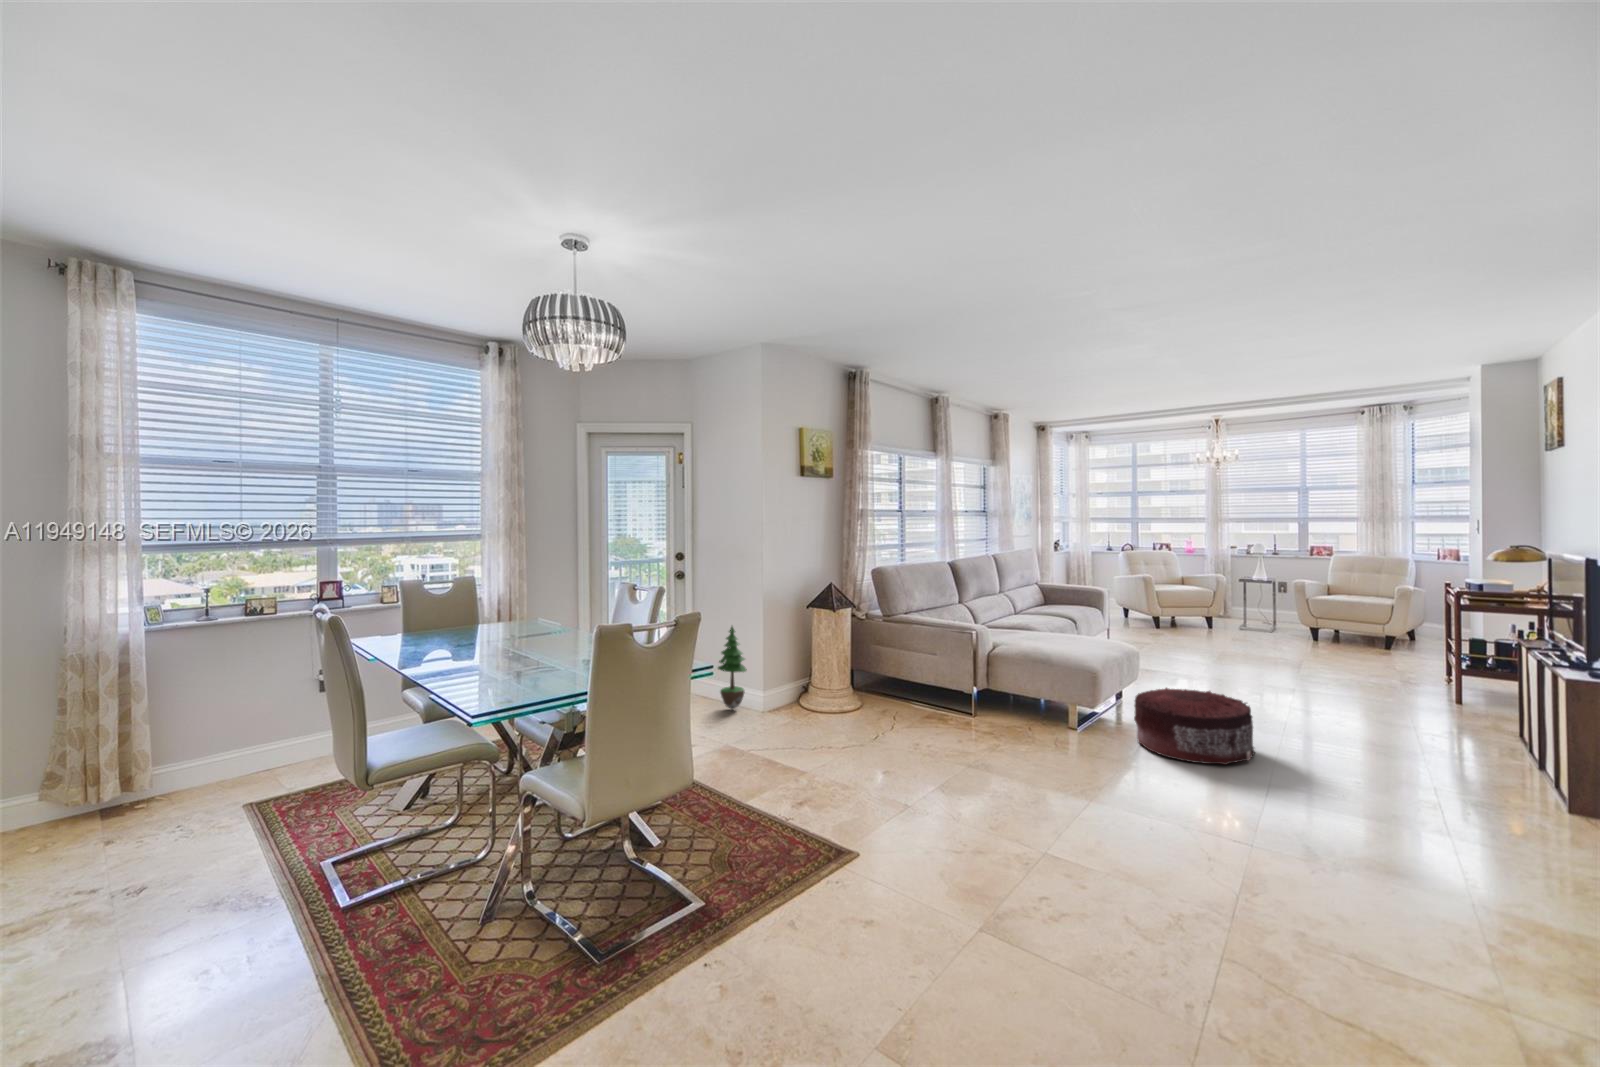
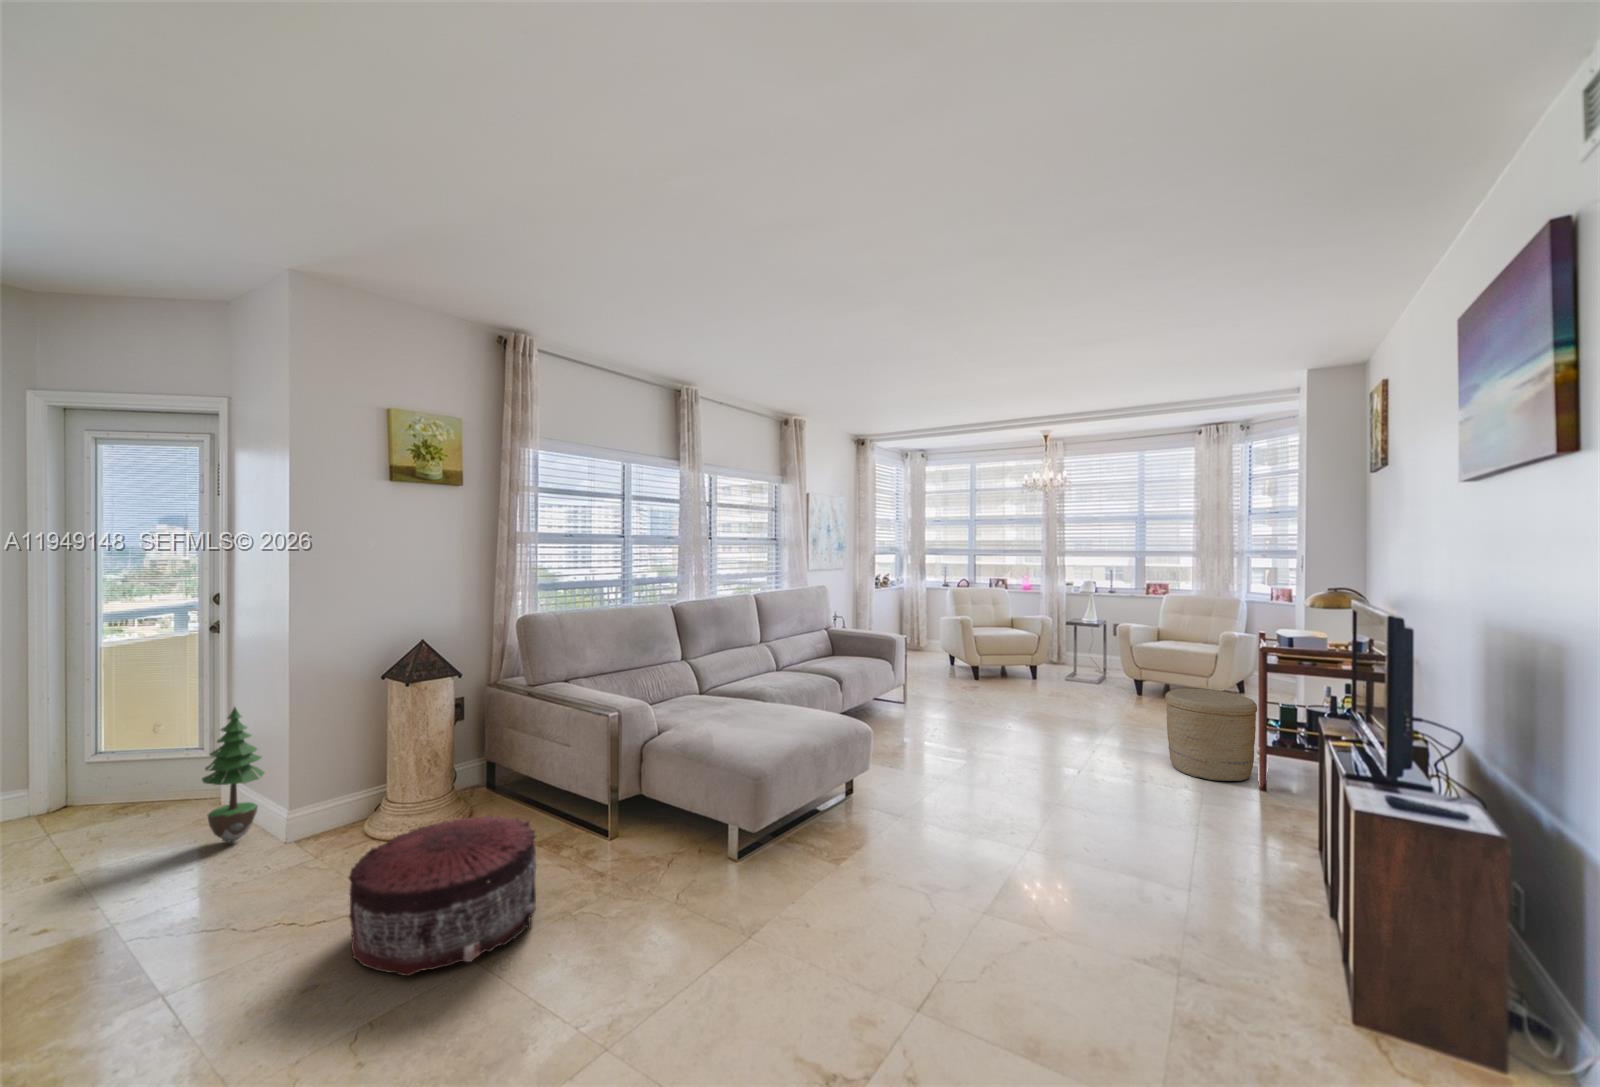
woven basket: none [1361,626,1444,694] -> present [1165,689,1257,781]
pouf: present [1134,688,1255,765] -> present [349,816,536,976]

